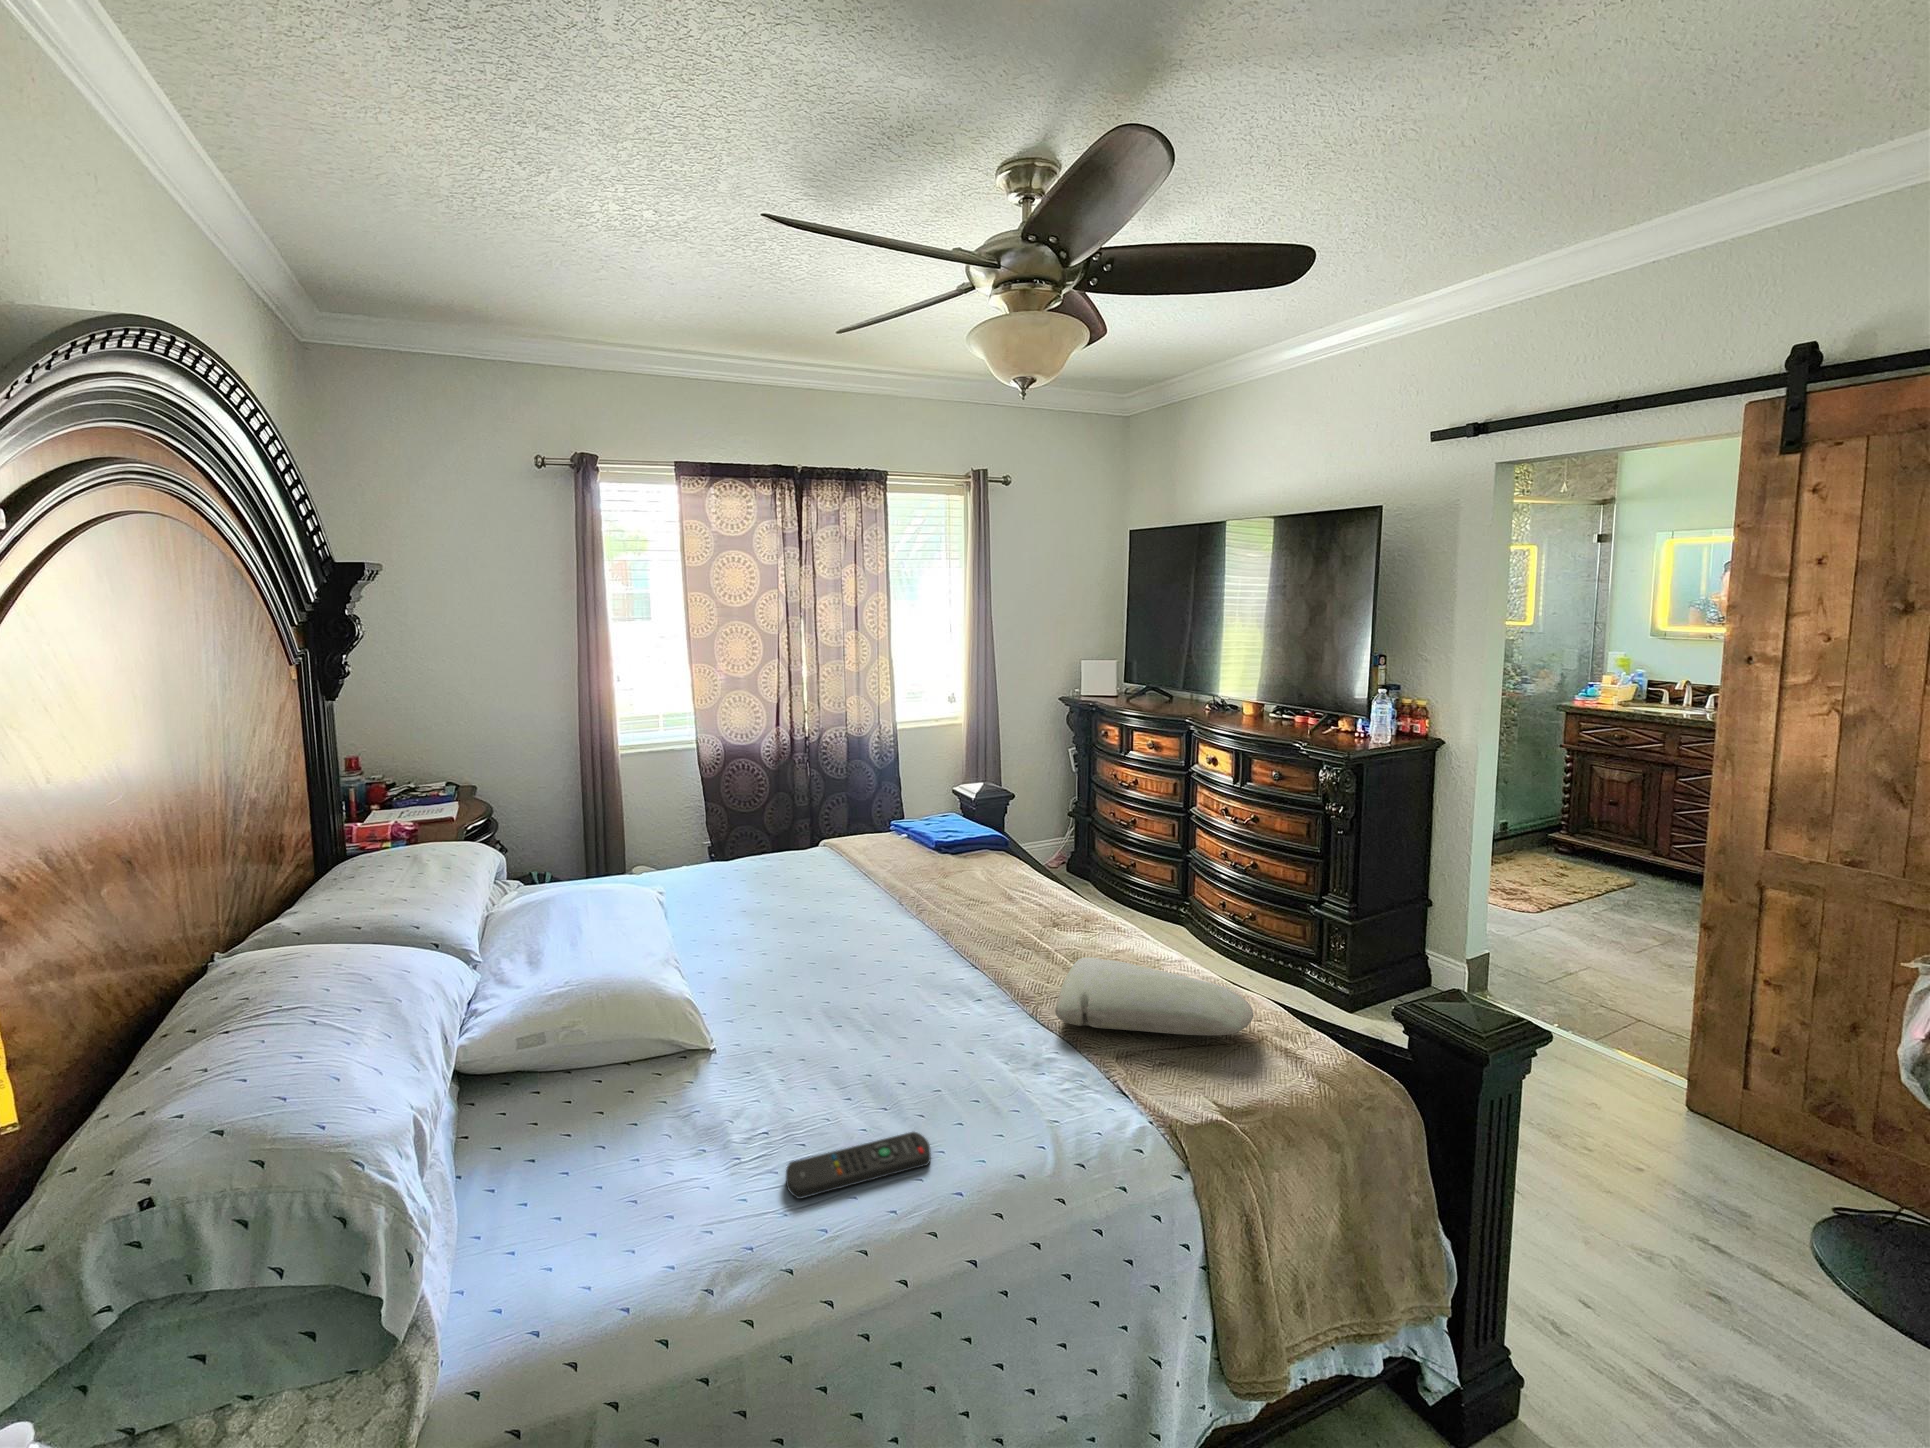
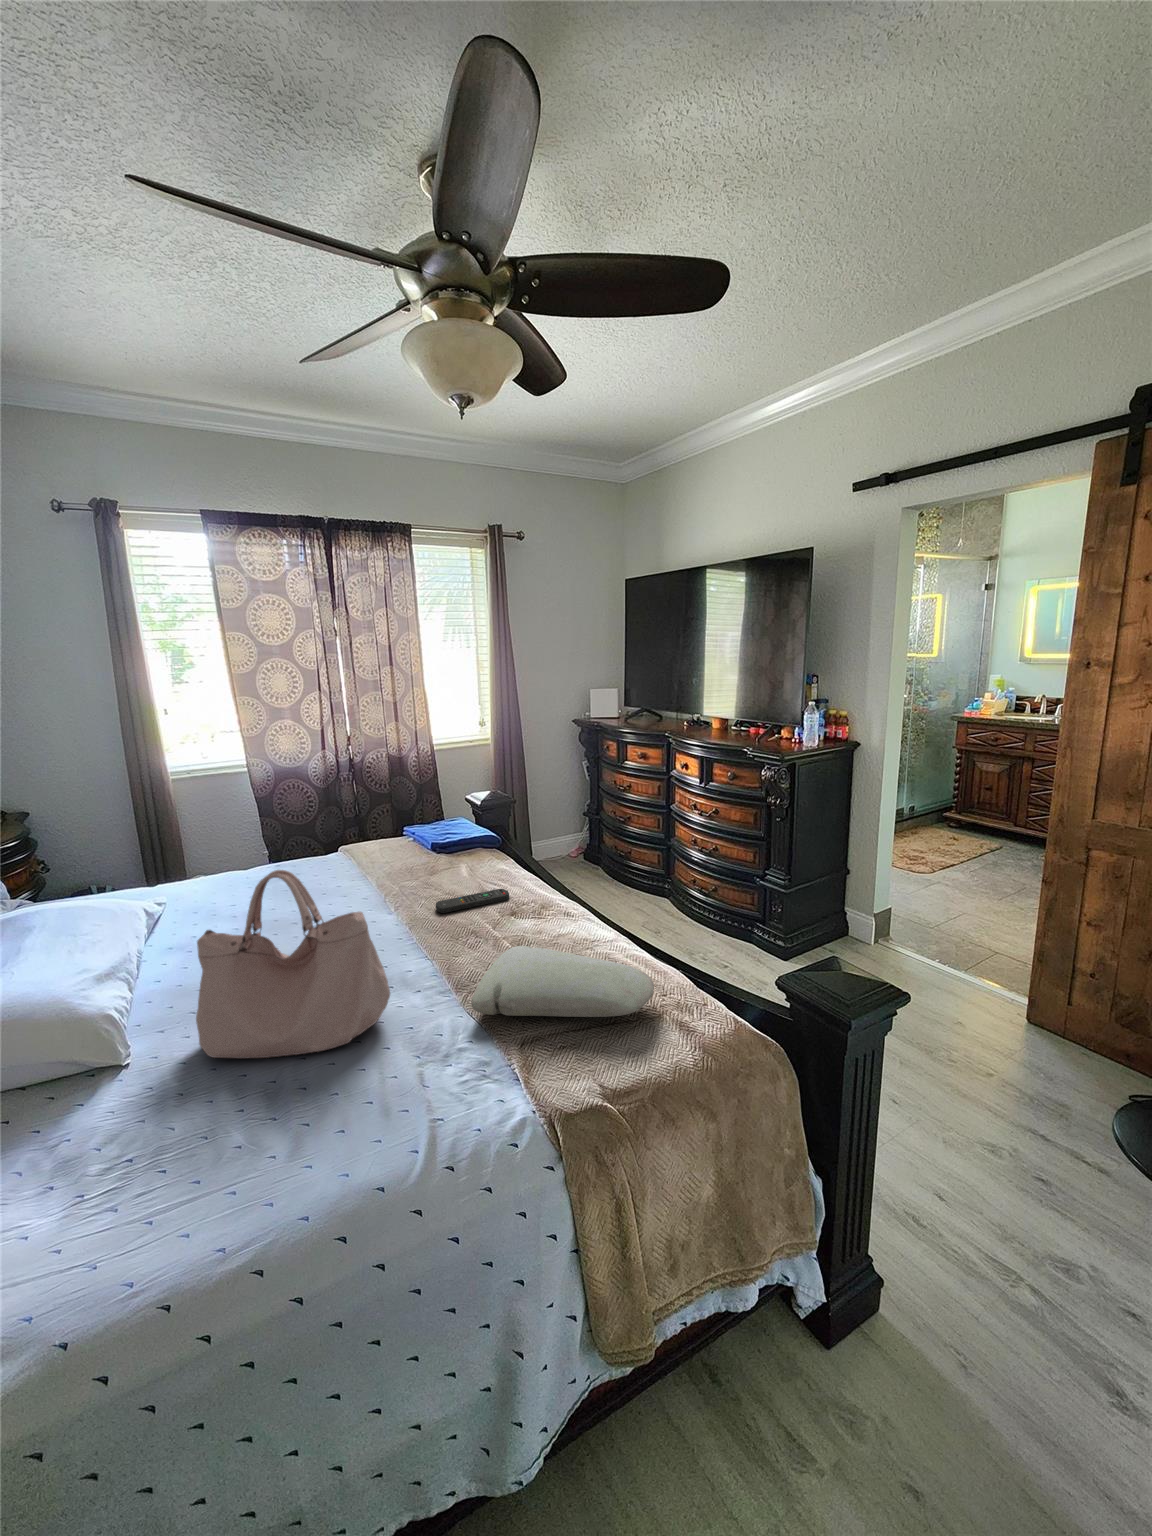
handbag: none [785,861,972,1050] -> present [196,870,390,1058]
remote control: present [786,1132,931,1199] -> present [436,889,509,913]

